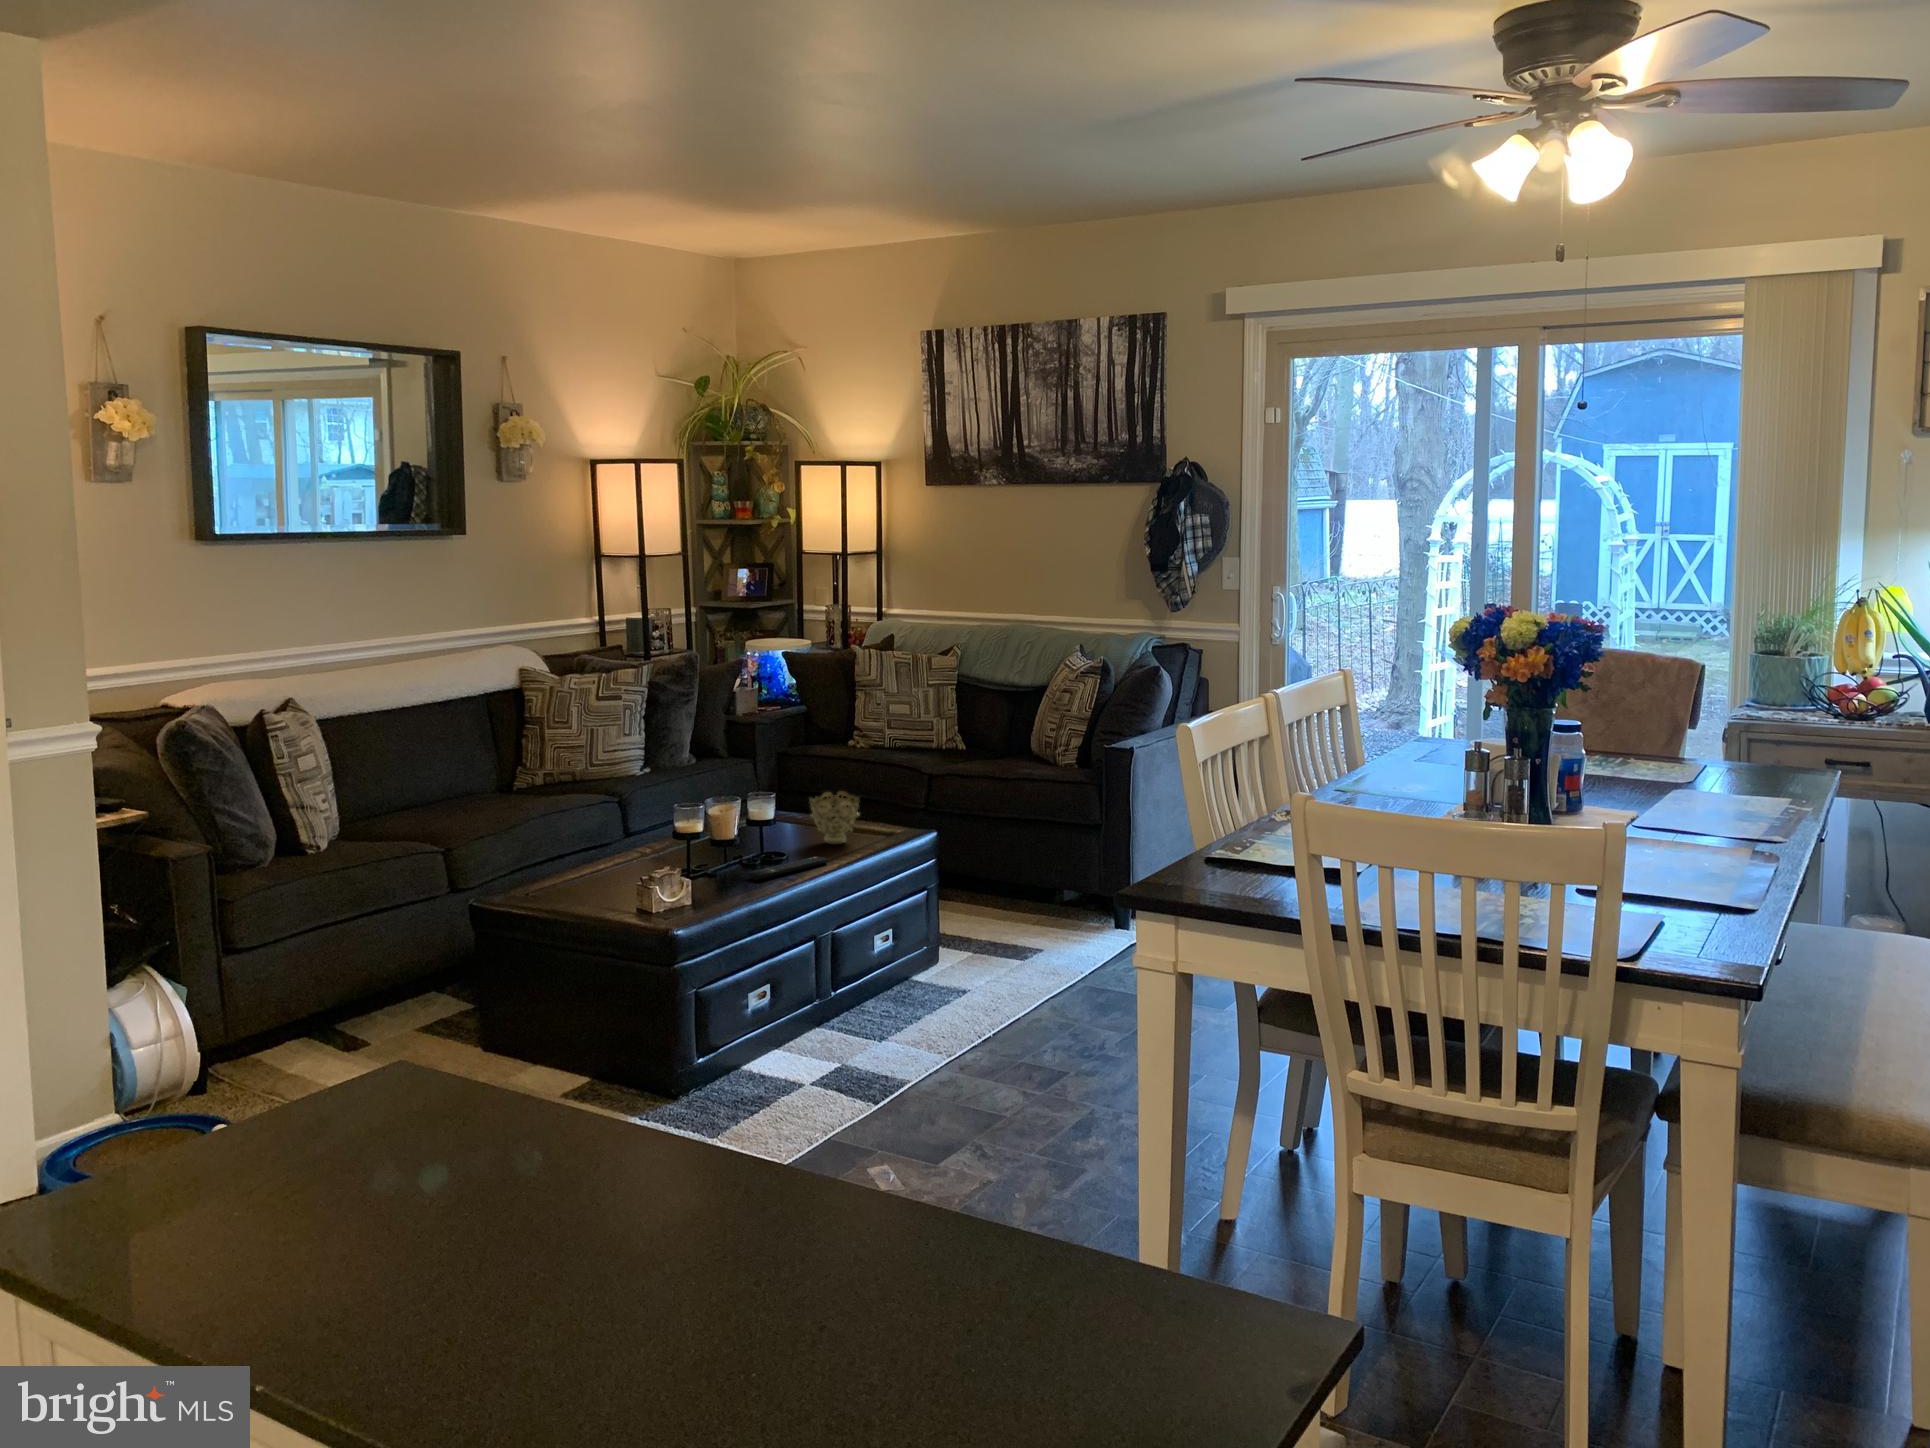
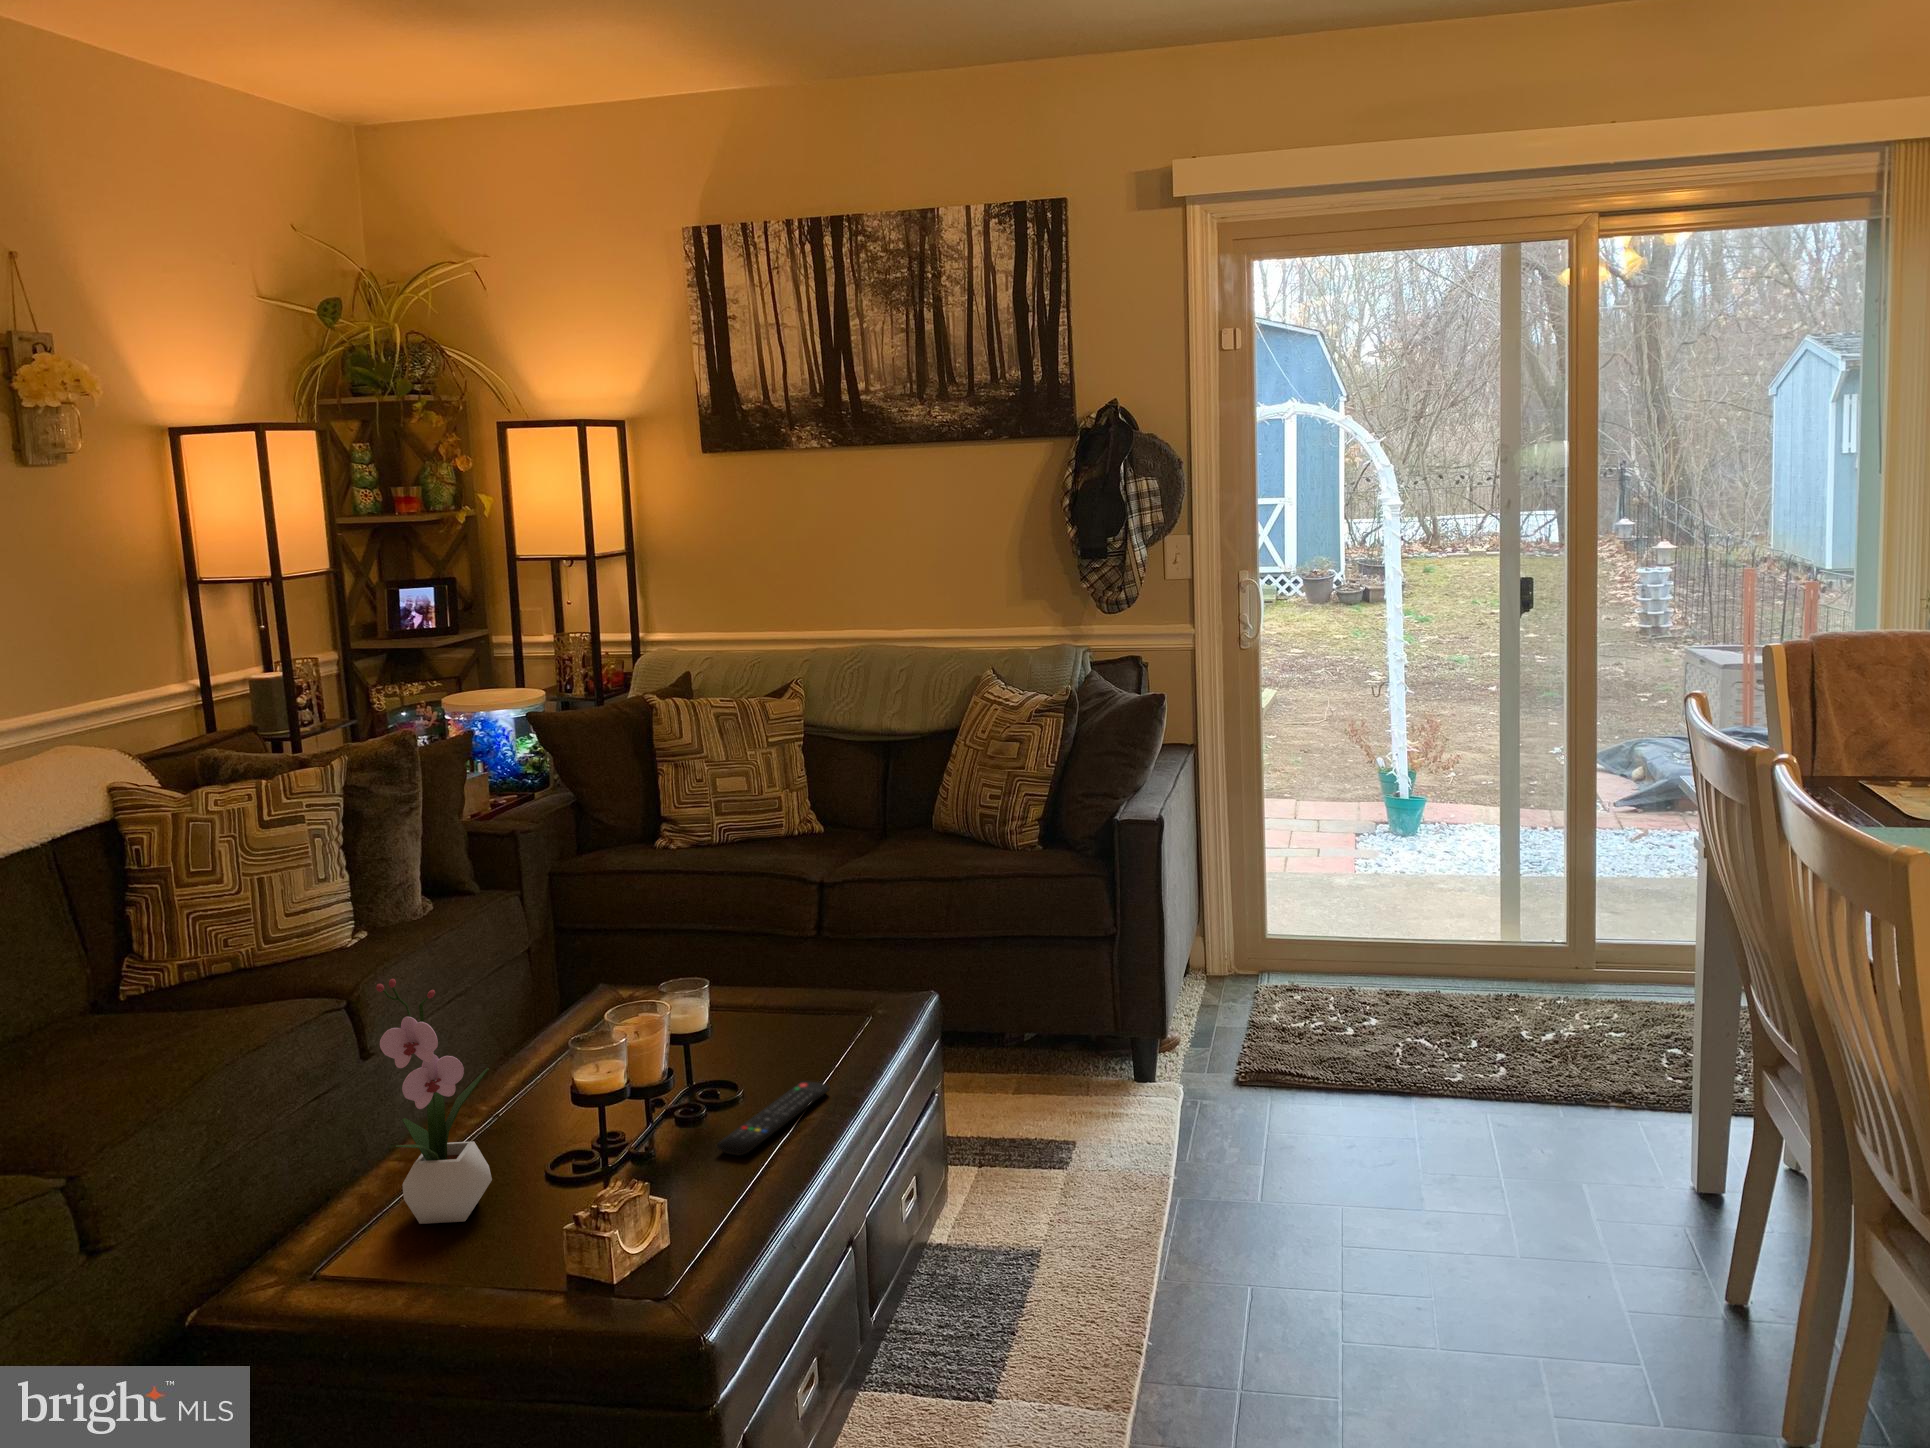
flower arrangement: none [572,755,633,886] -> present [376,979,492,1224]
decorative bowl: present [809,791,860,844] -> none [748,951,836,1046]

